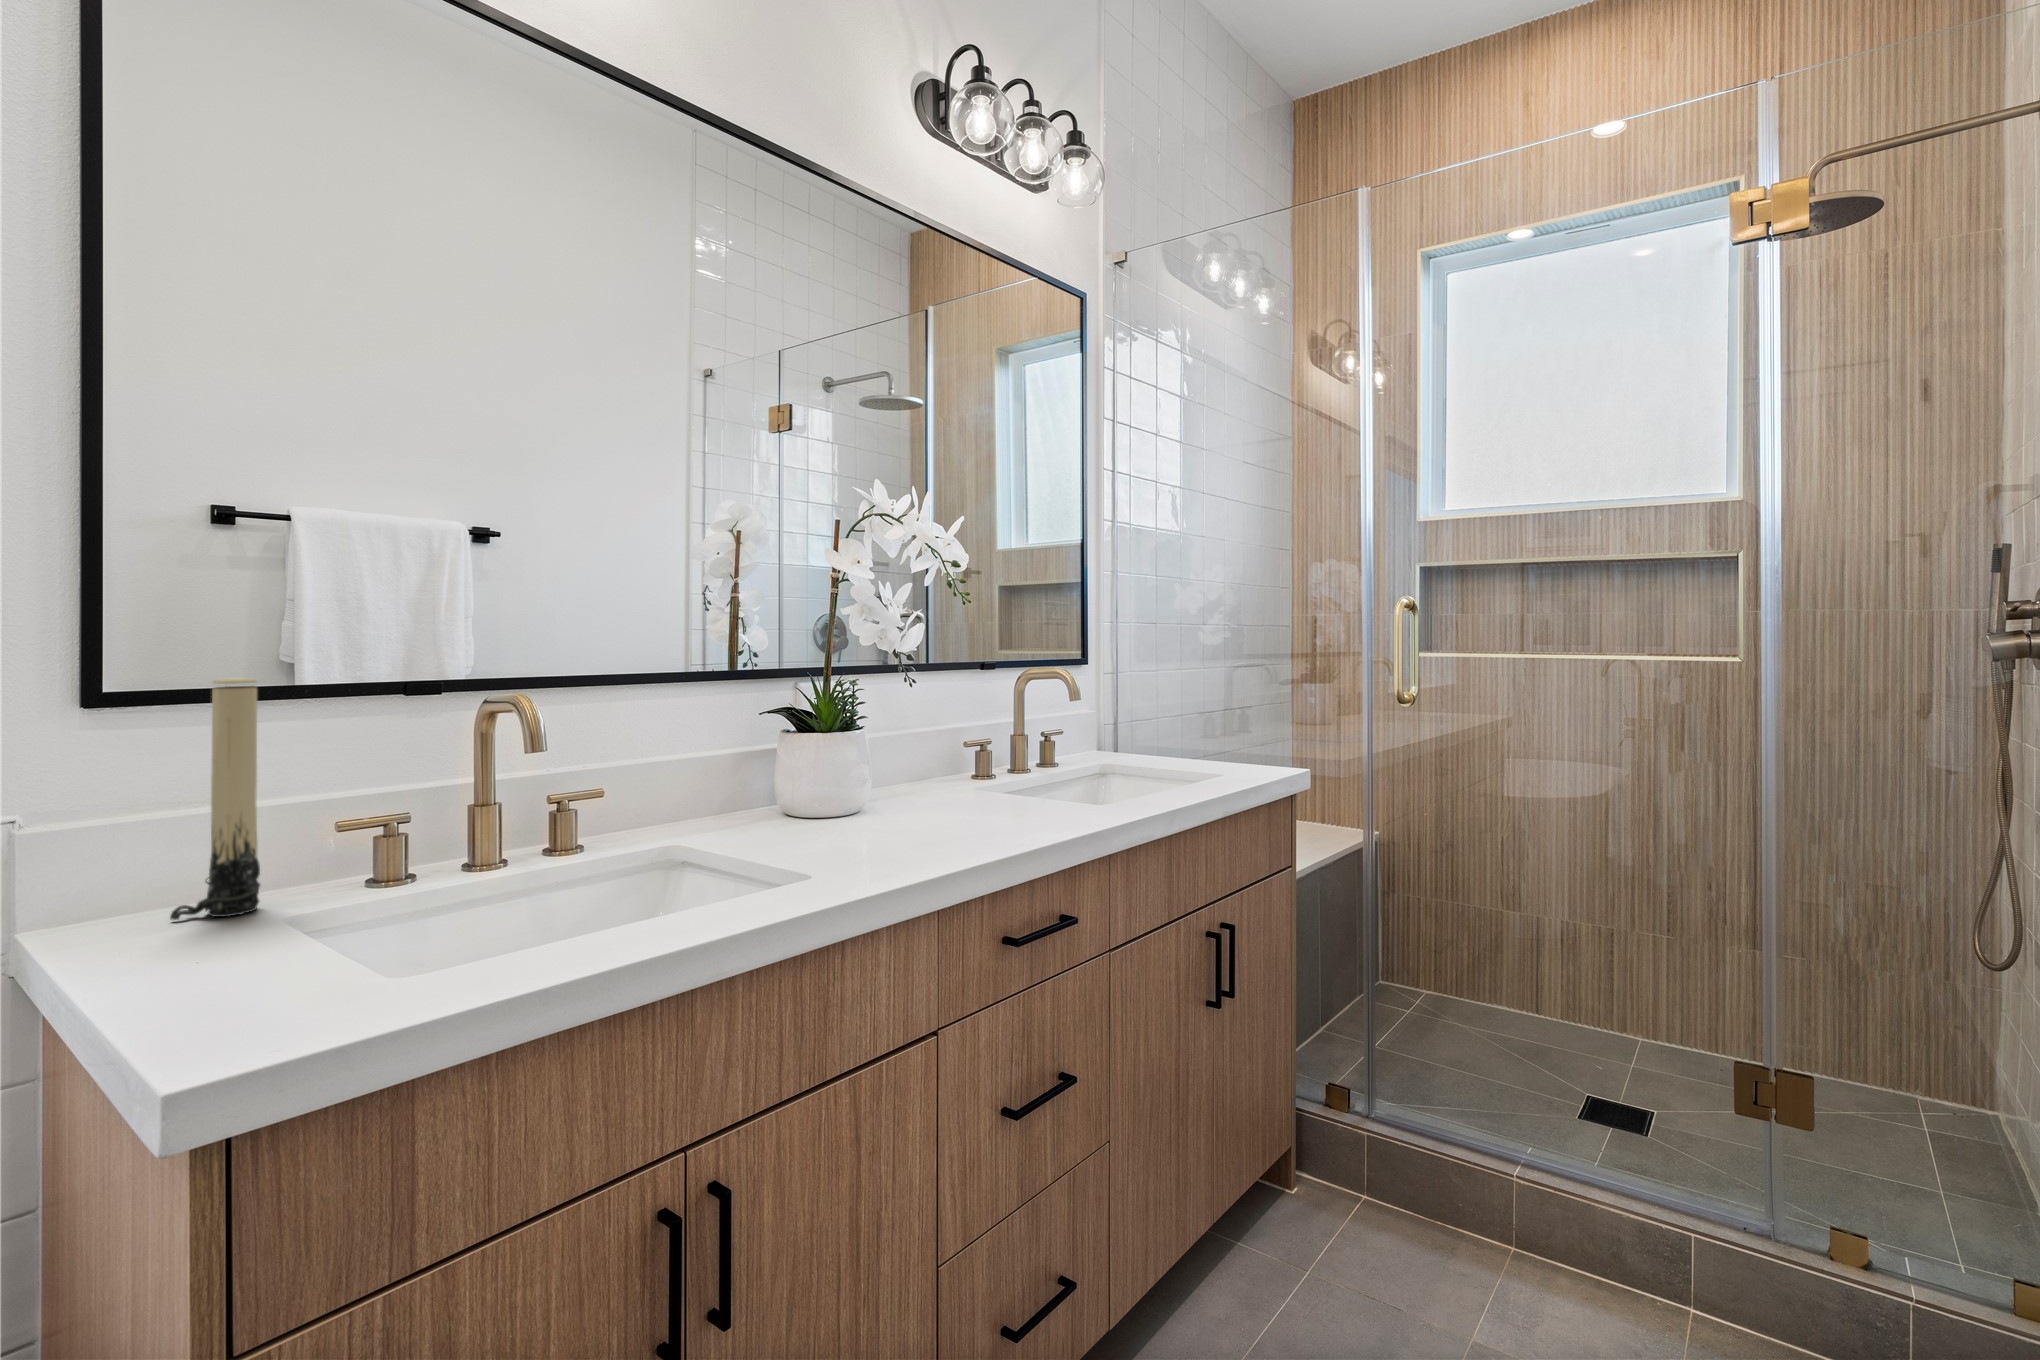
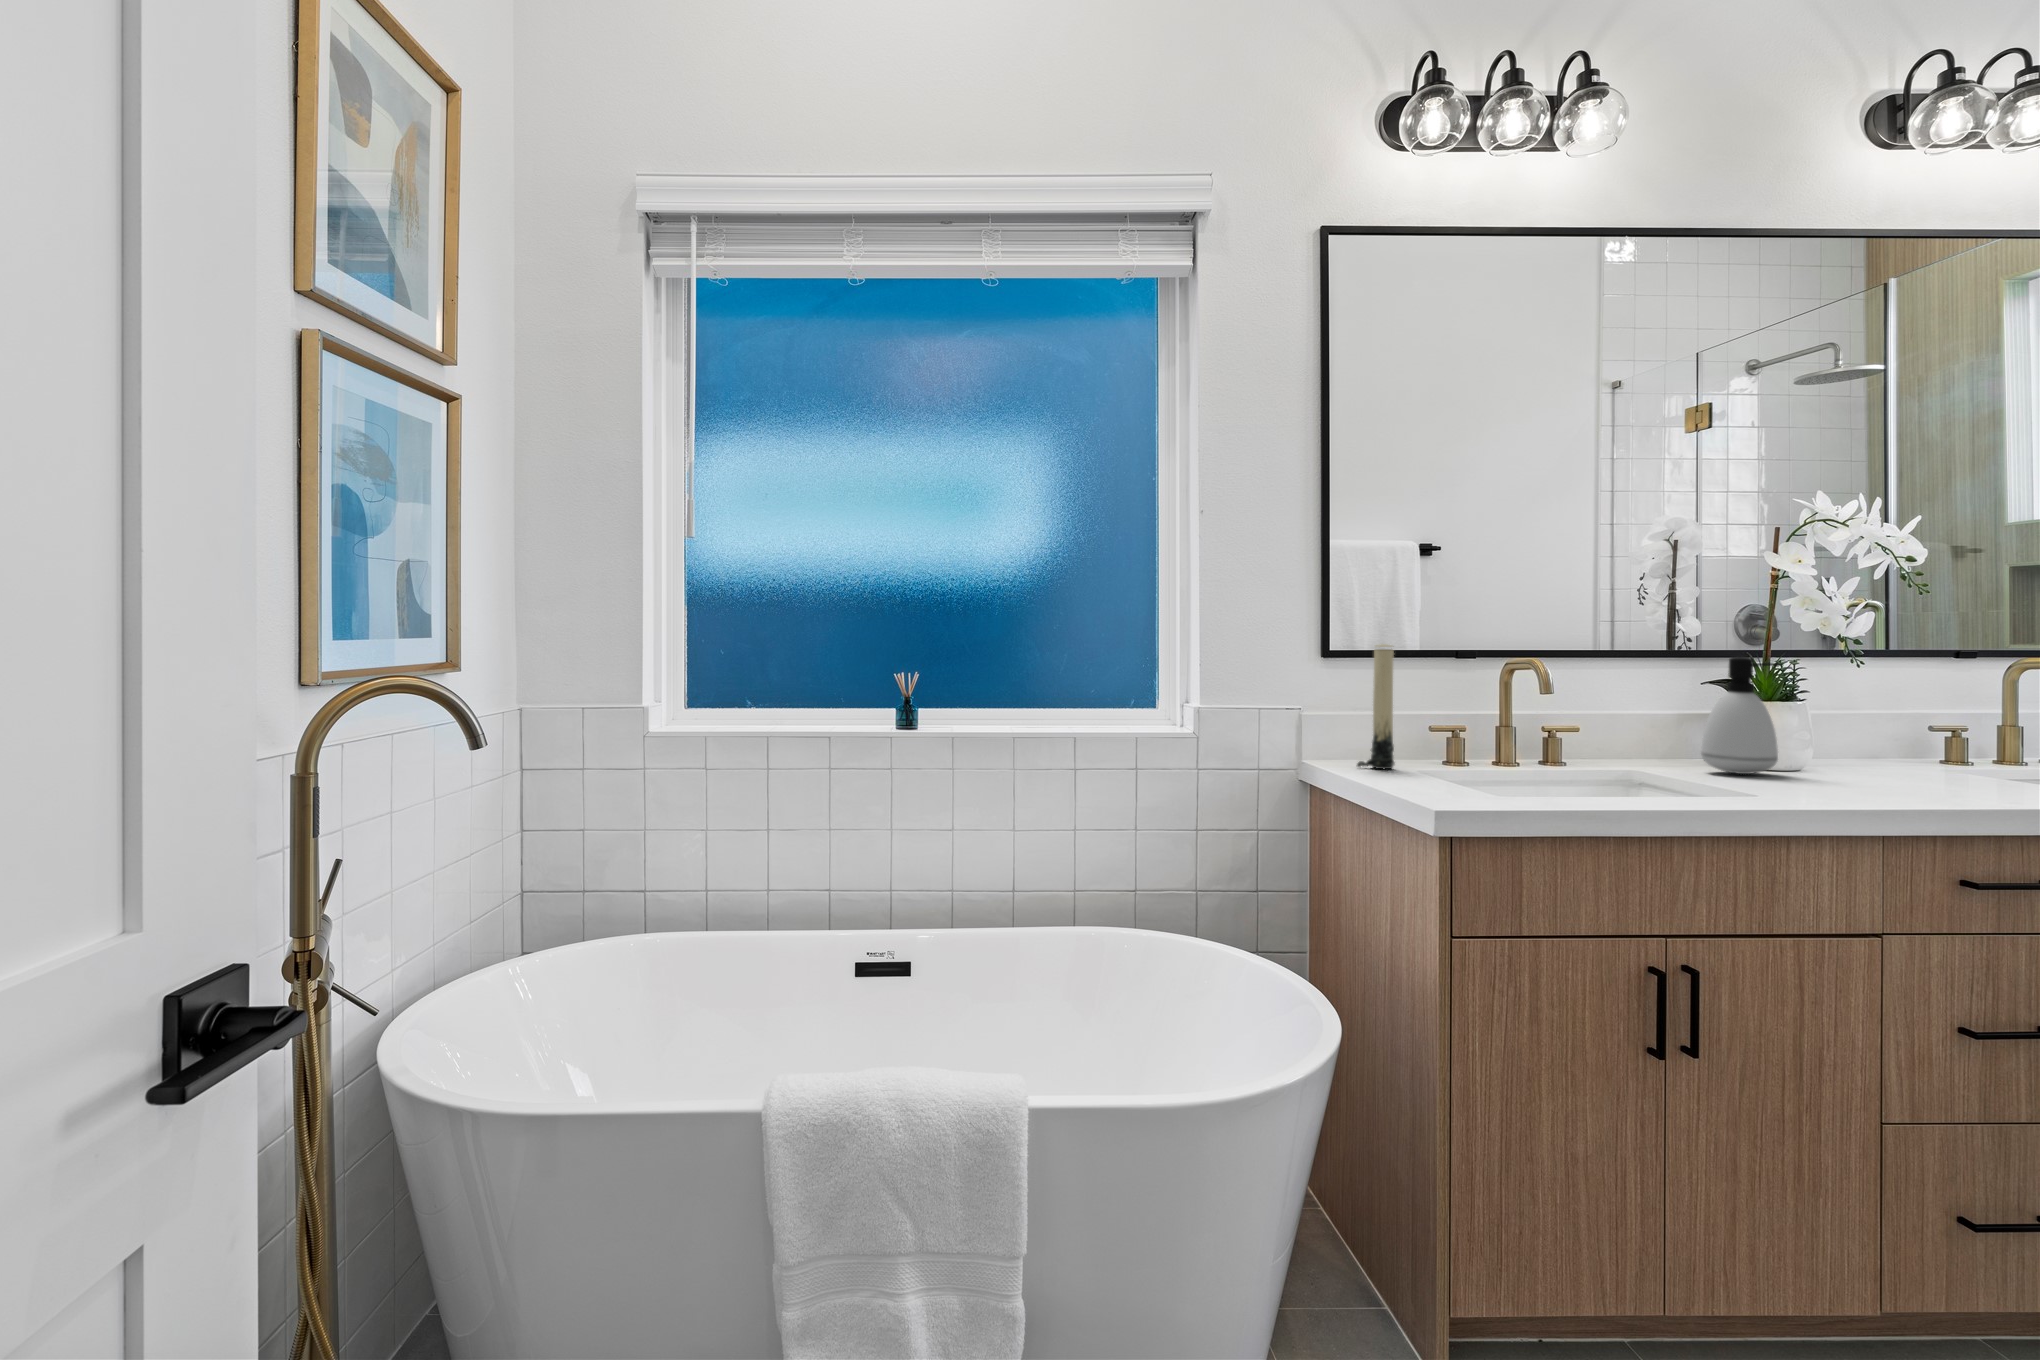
soap dispenser: none [762,679,847,829] -> present [1701,657,1779,774]

